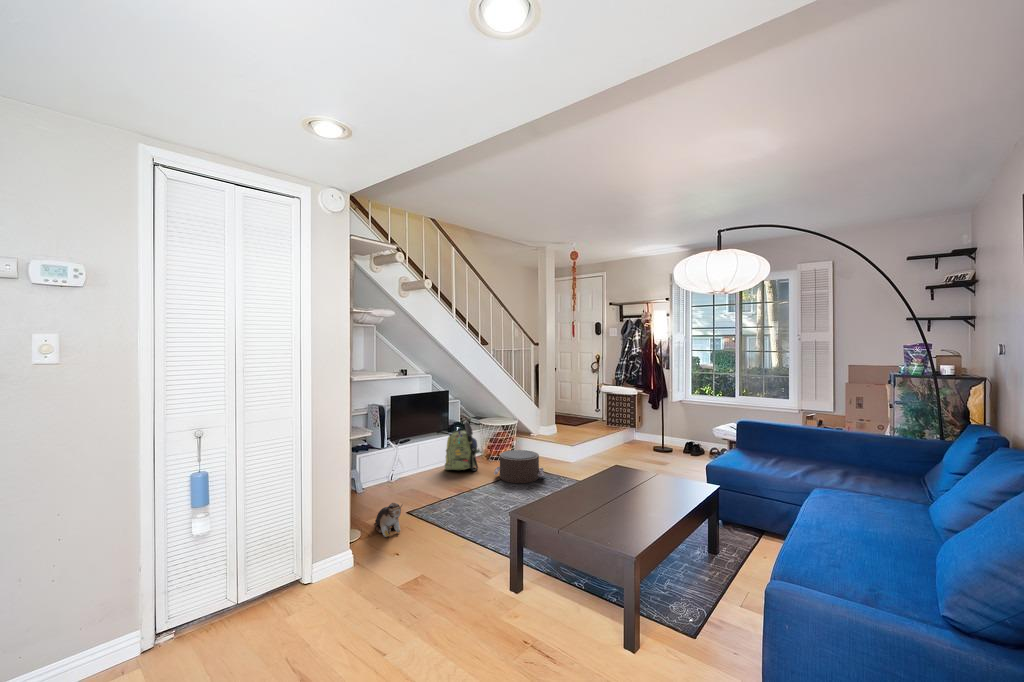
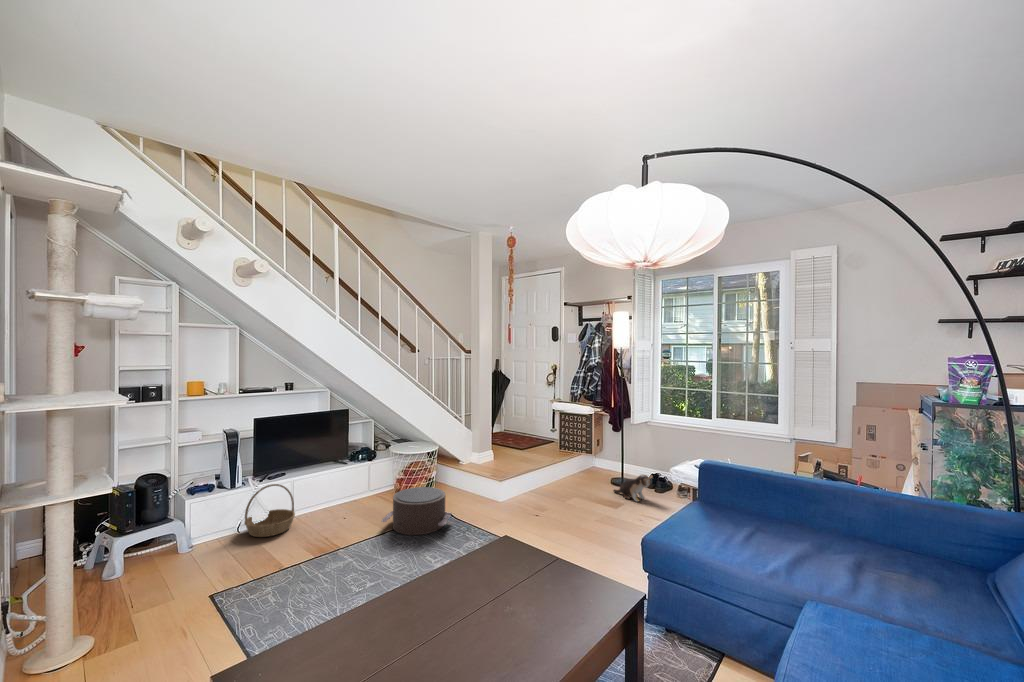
backpack: present [445,421,480,471] -> none [332,447,380,513]
basket: none [392,447,426,486] -> present [244,484,295,537]
plush toy: present [375,503,403,537] -> present [613,475,653,502]

